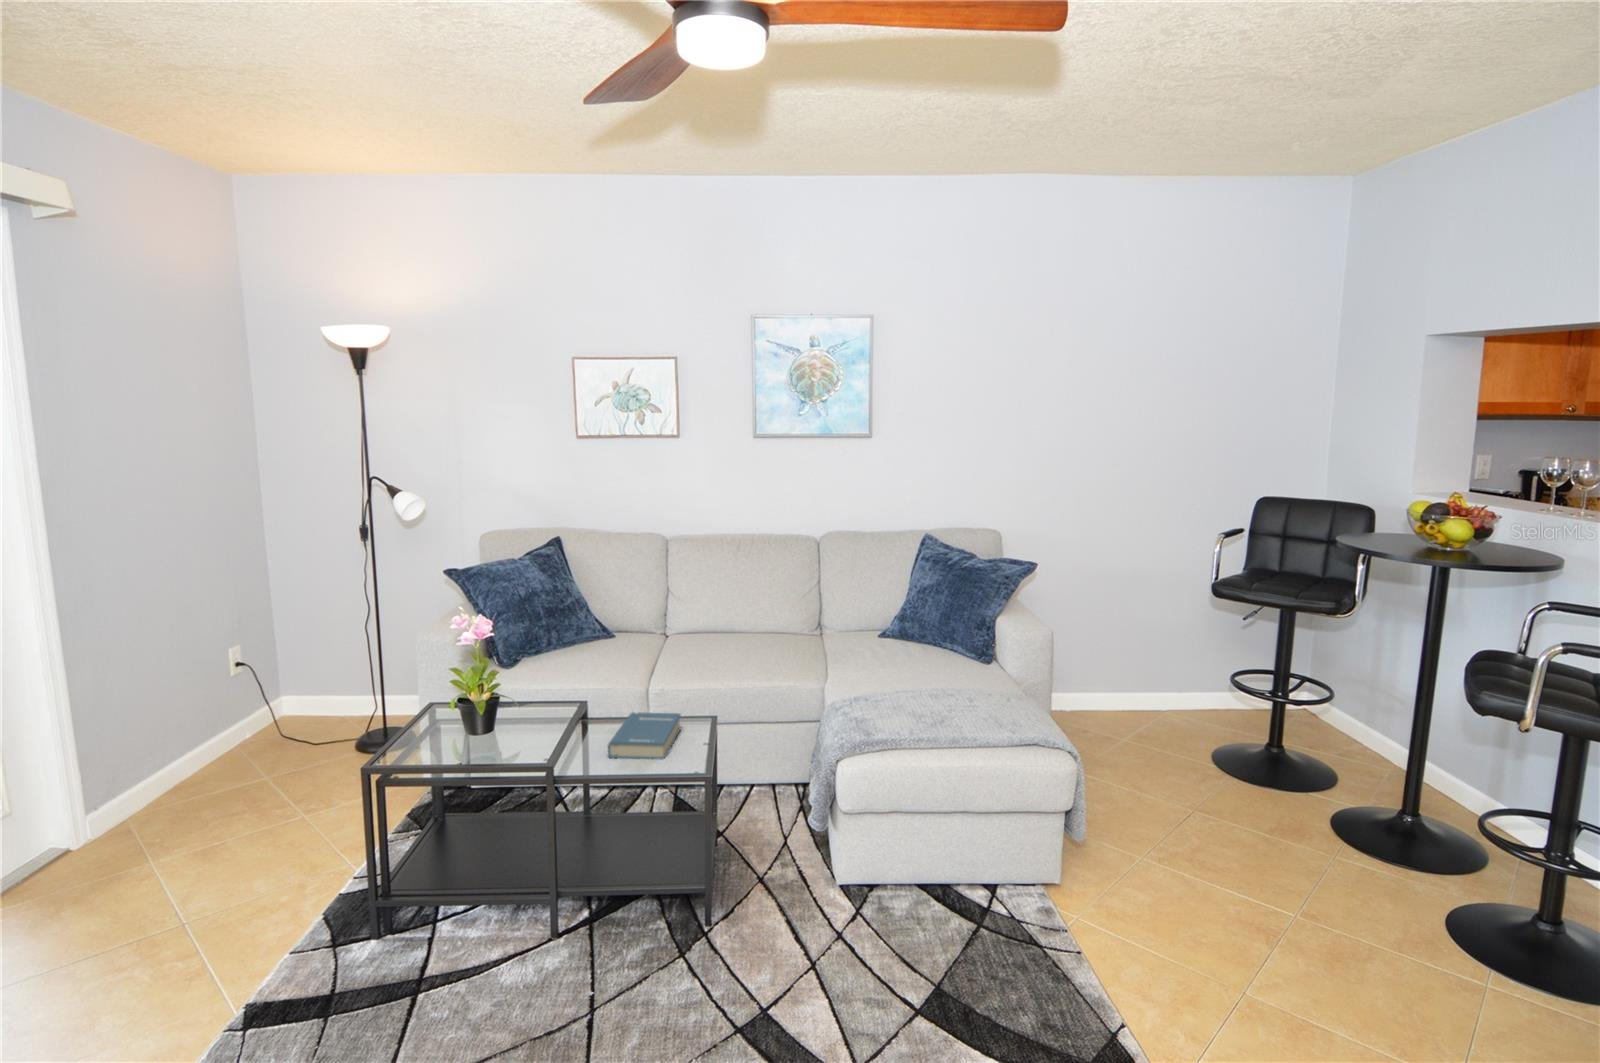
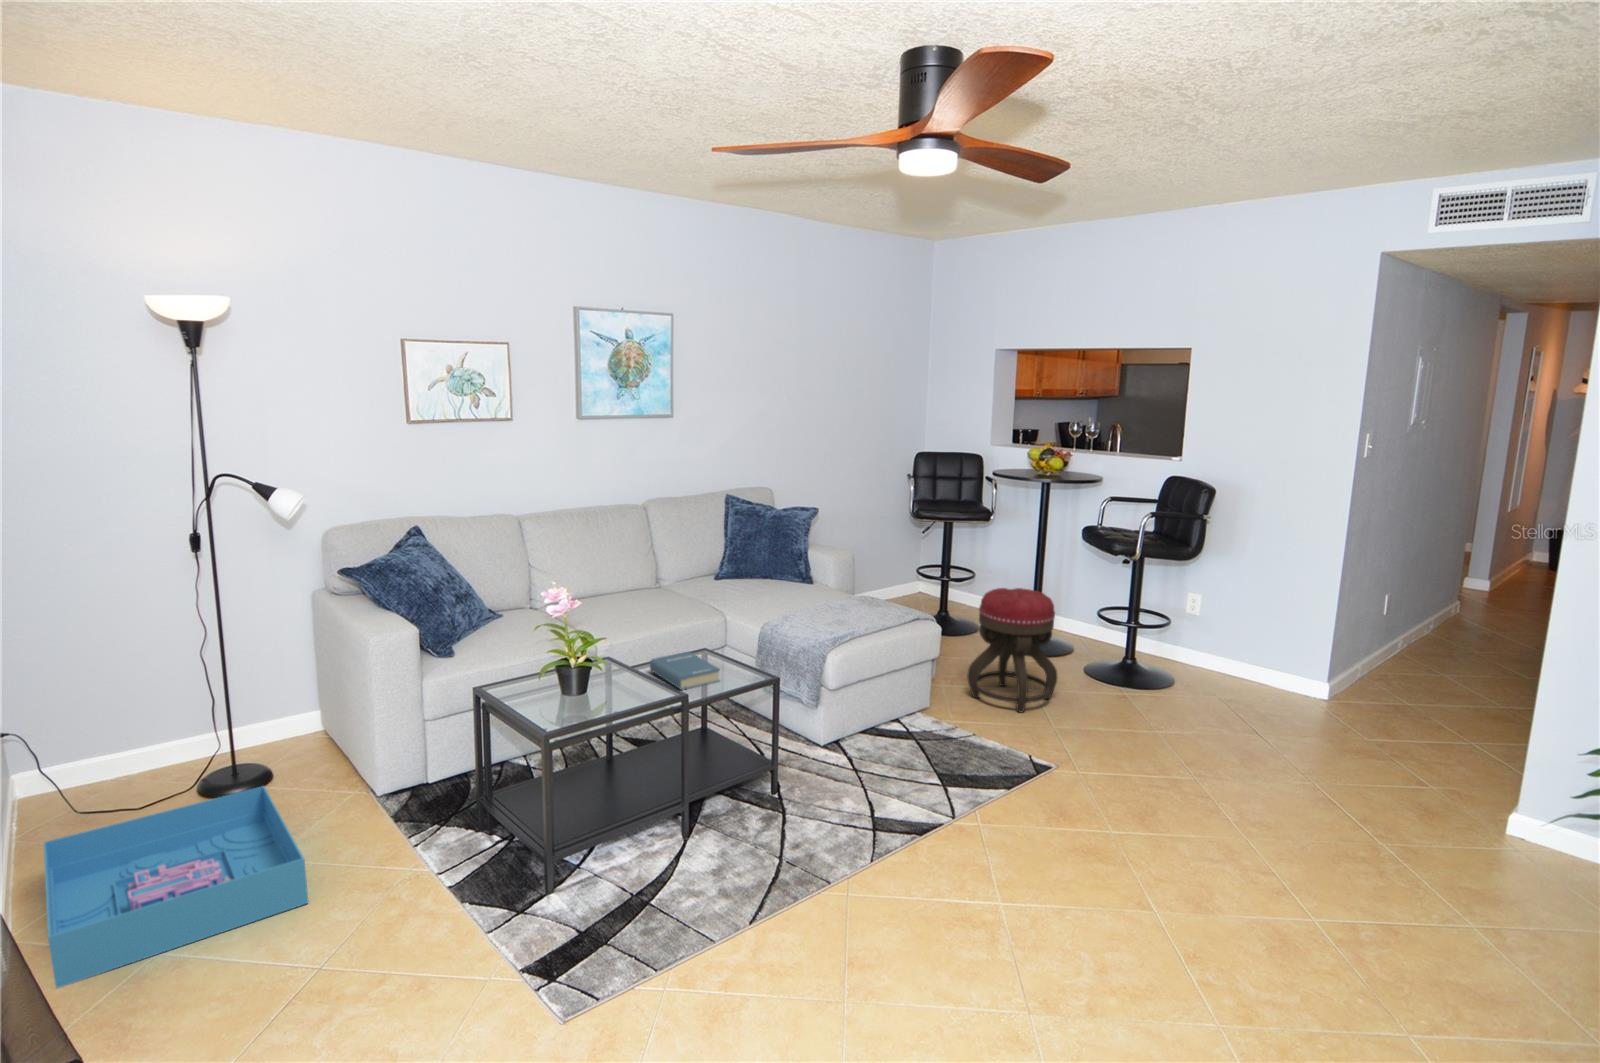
ottoman: none [1154,723,1322,947] -> present [967,588,1057,712]
storage bin: none [48,749,333,867] -> present [44,786,308,988]

